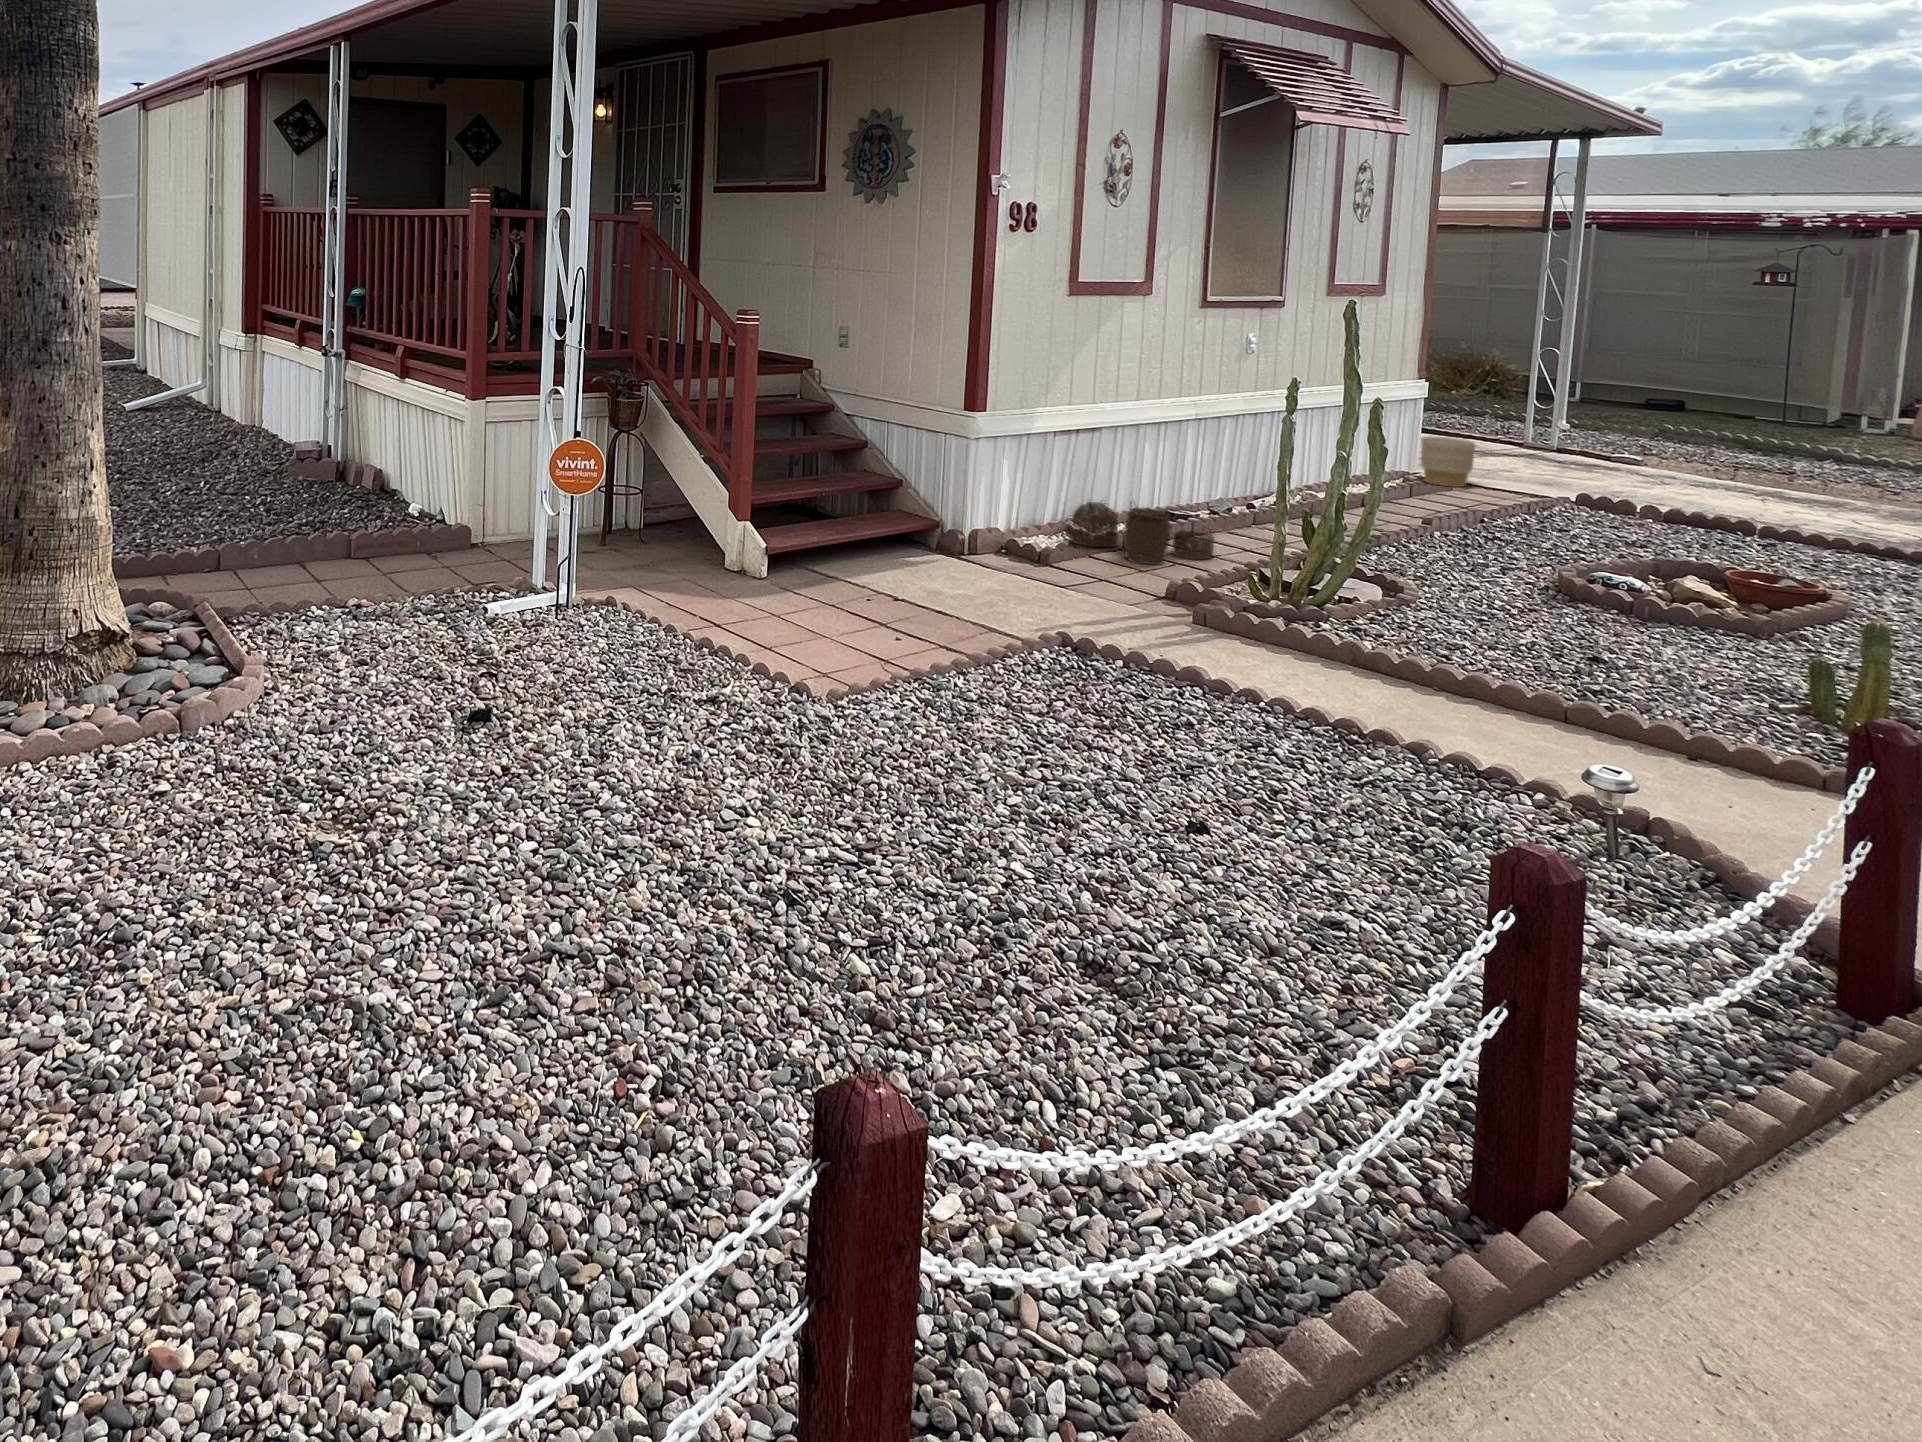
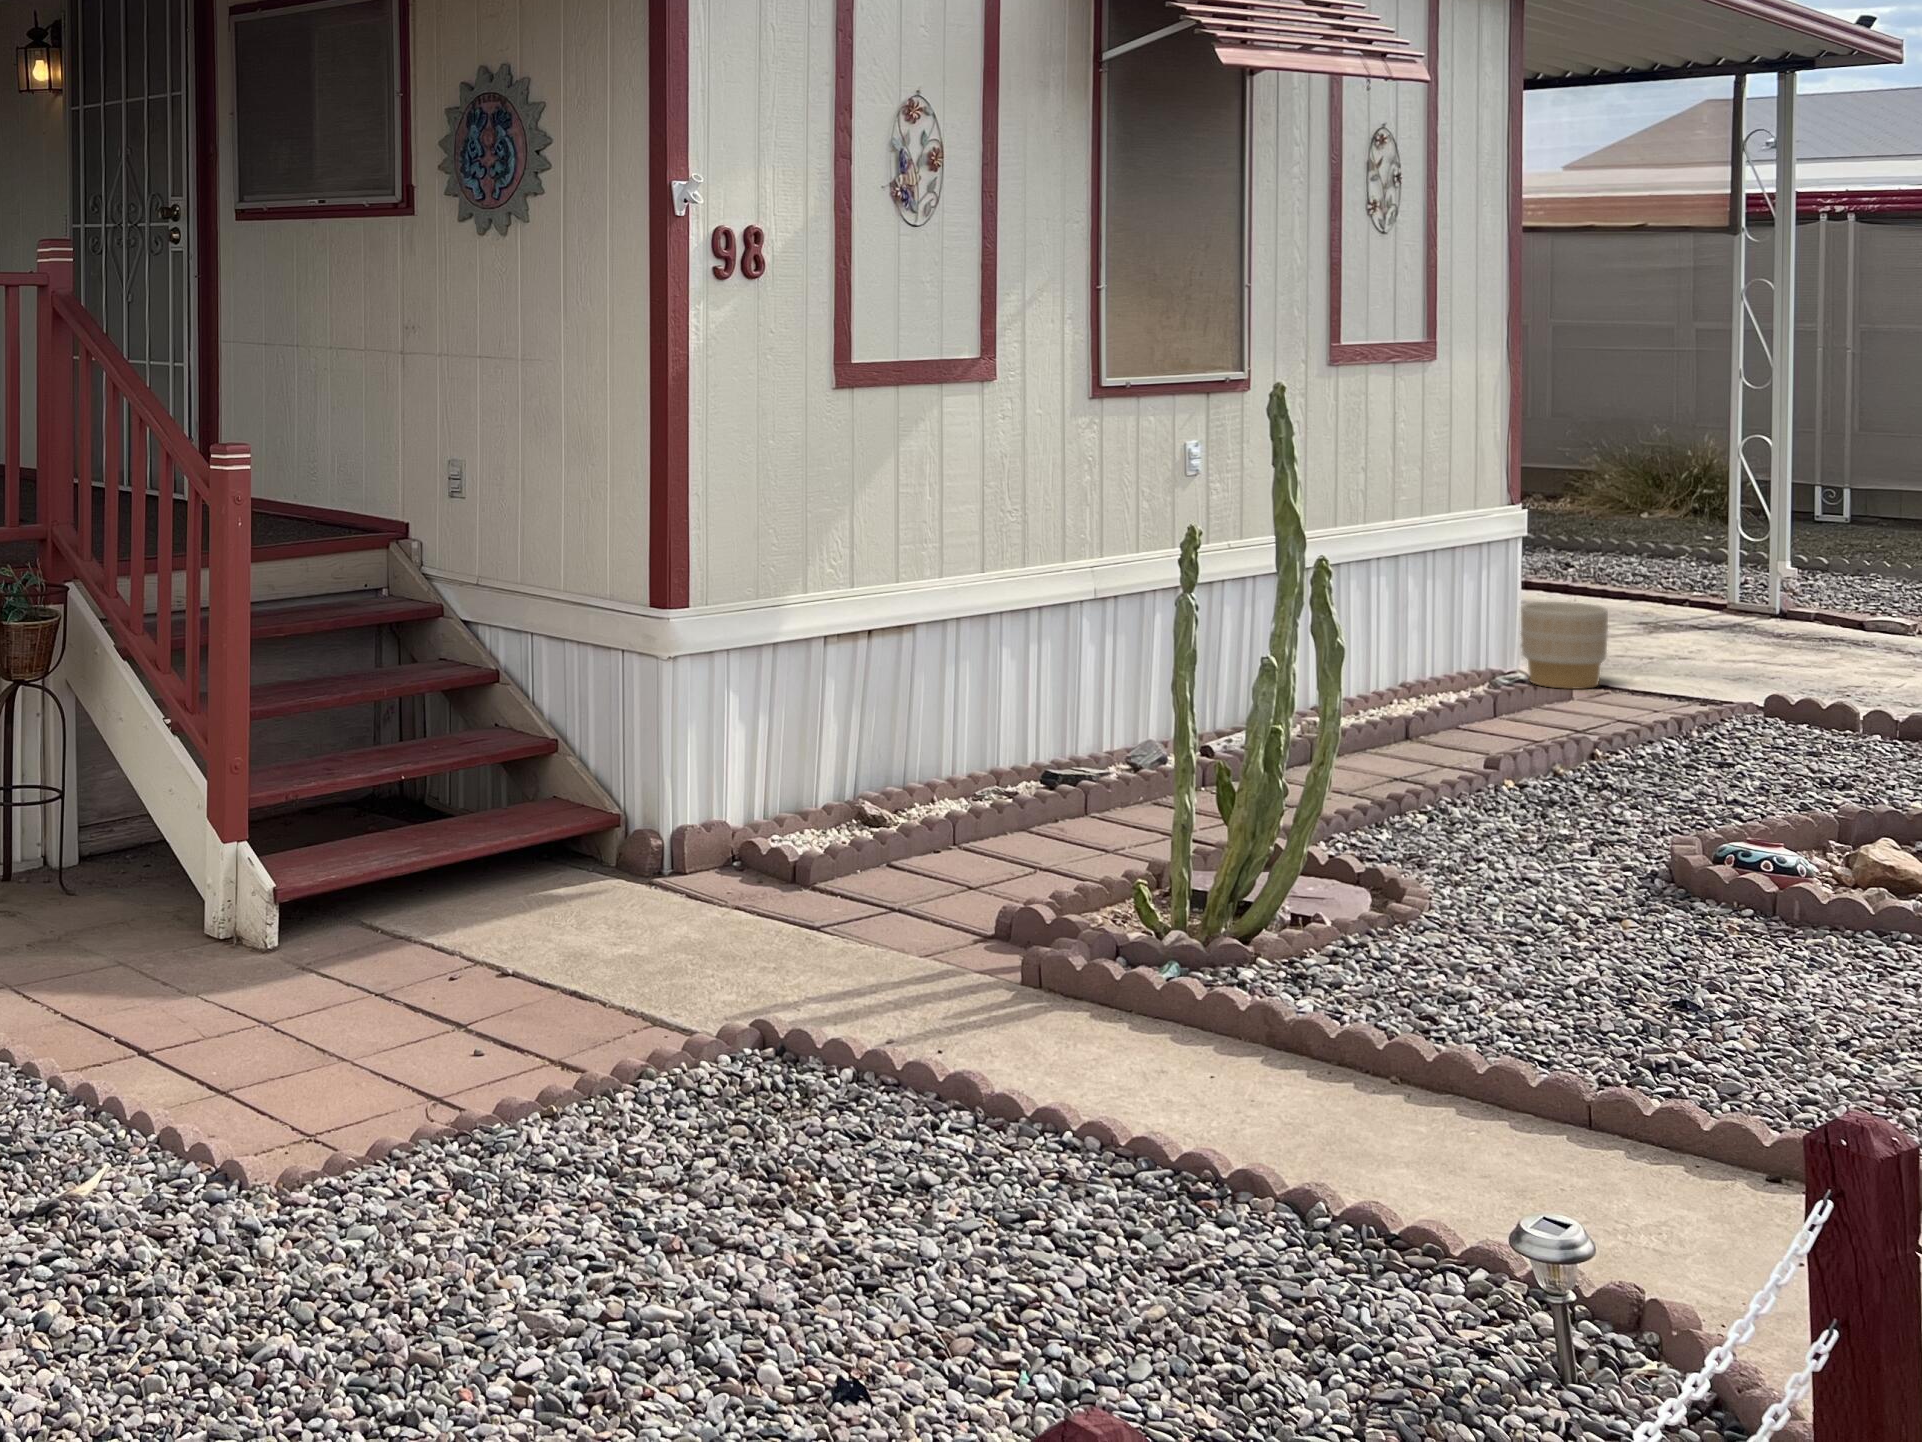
woven basket: present [1070,500,1214,565] -> none [859,756,1105,871]

